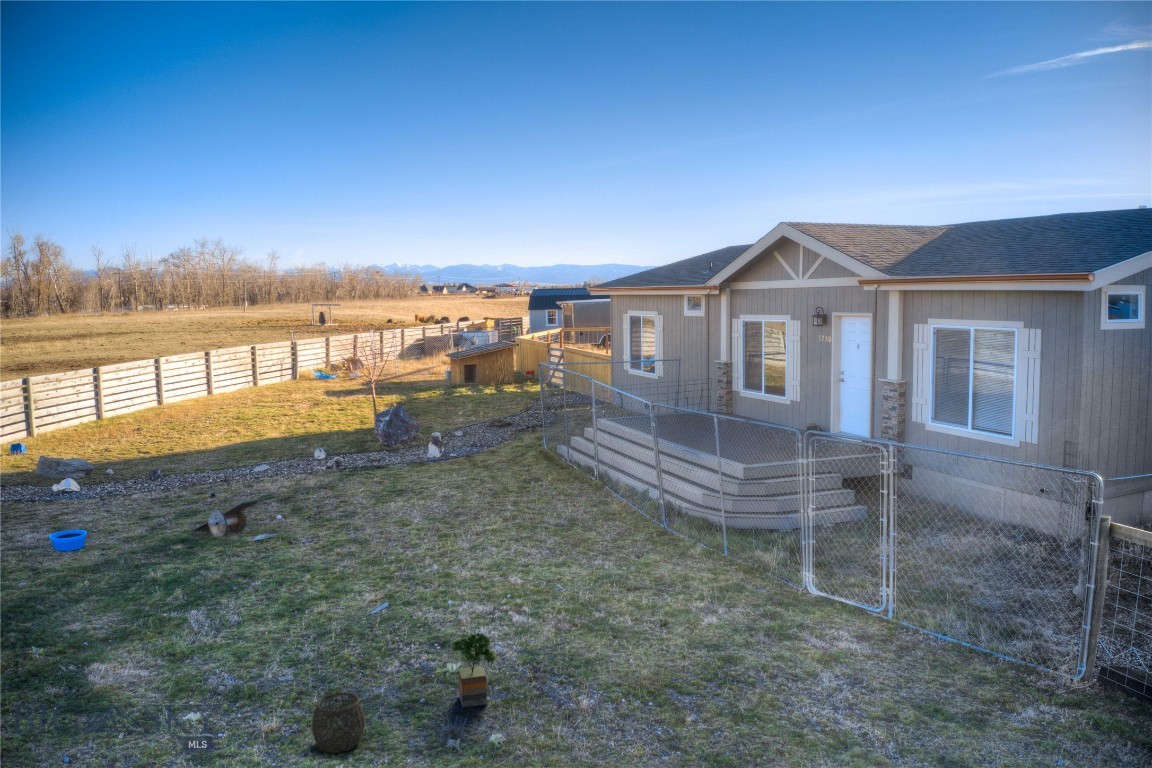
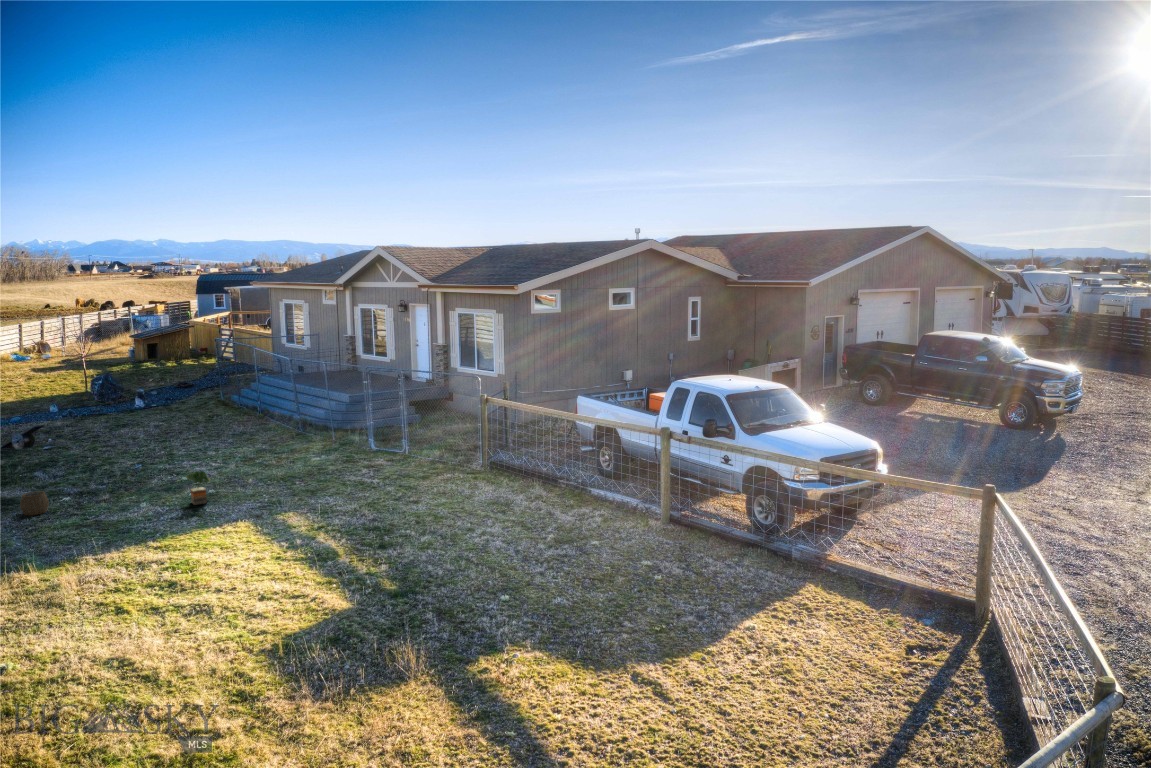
woven basket: present [312,692,365,753] -> present [20,491,49,516]

